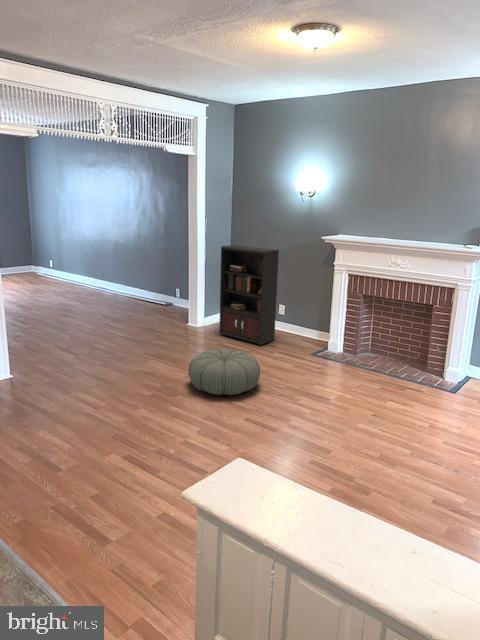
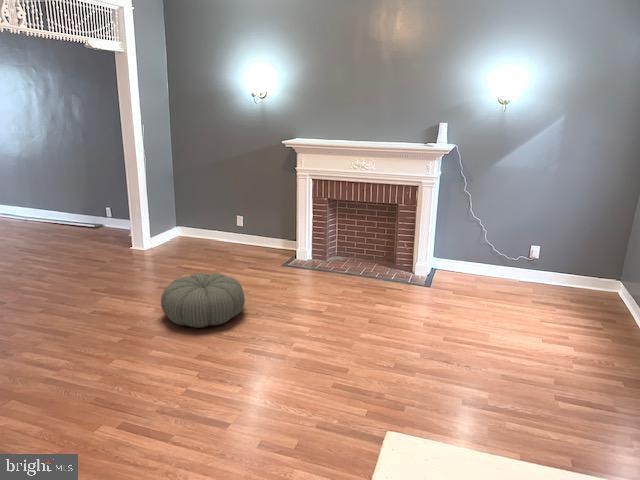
bookcase: present [219,245,297,345] -> none [168,154,261,262]

